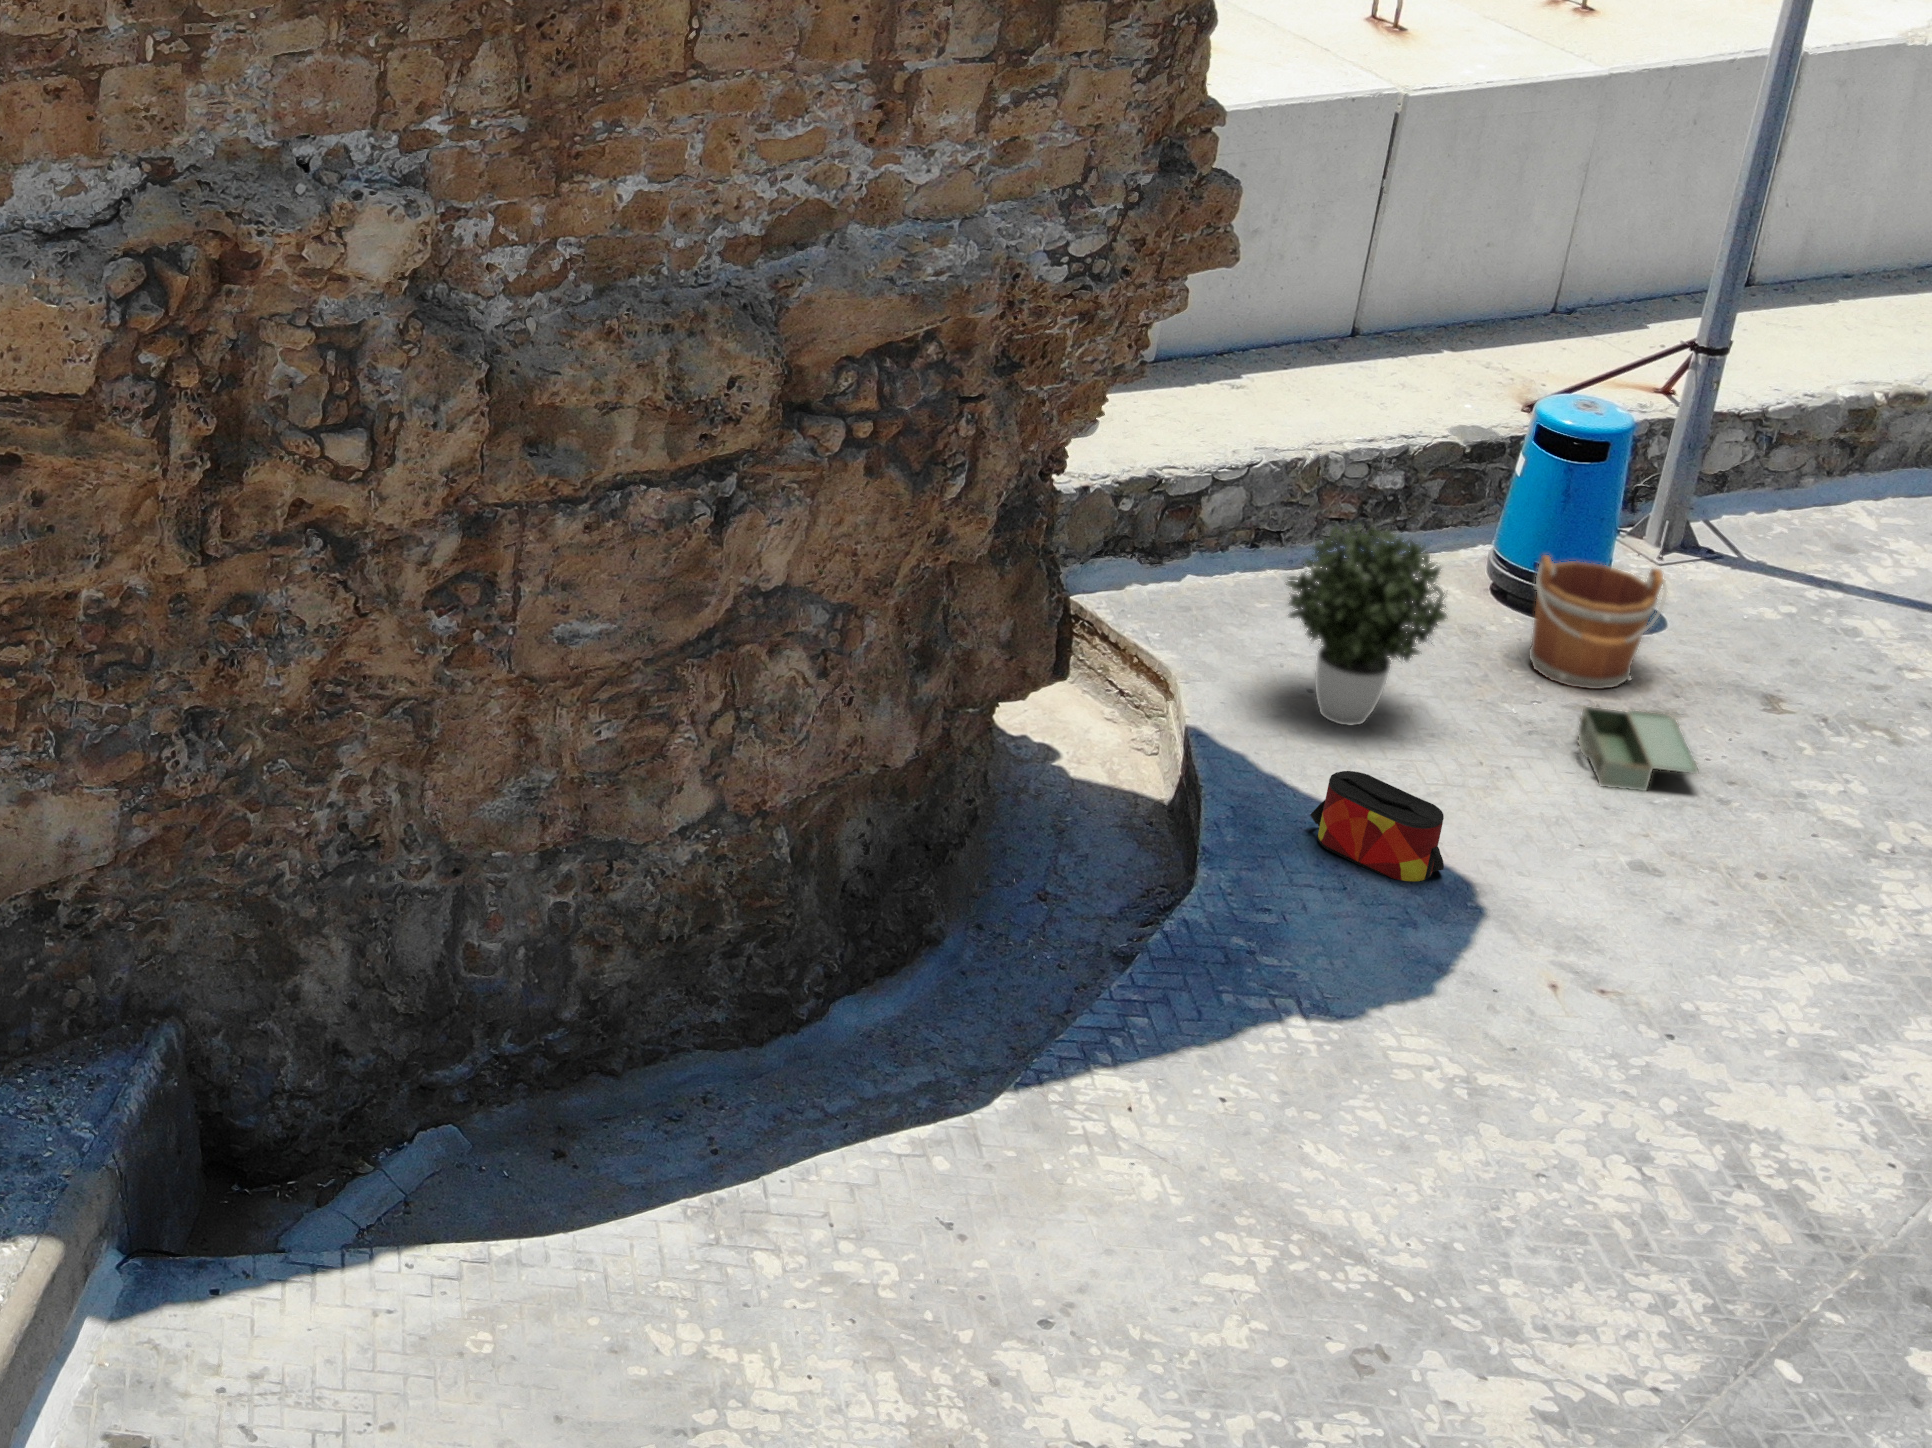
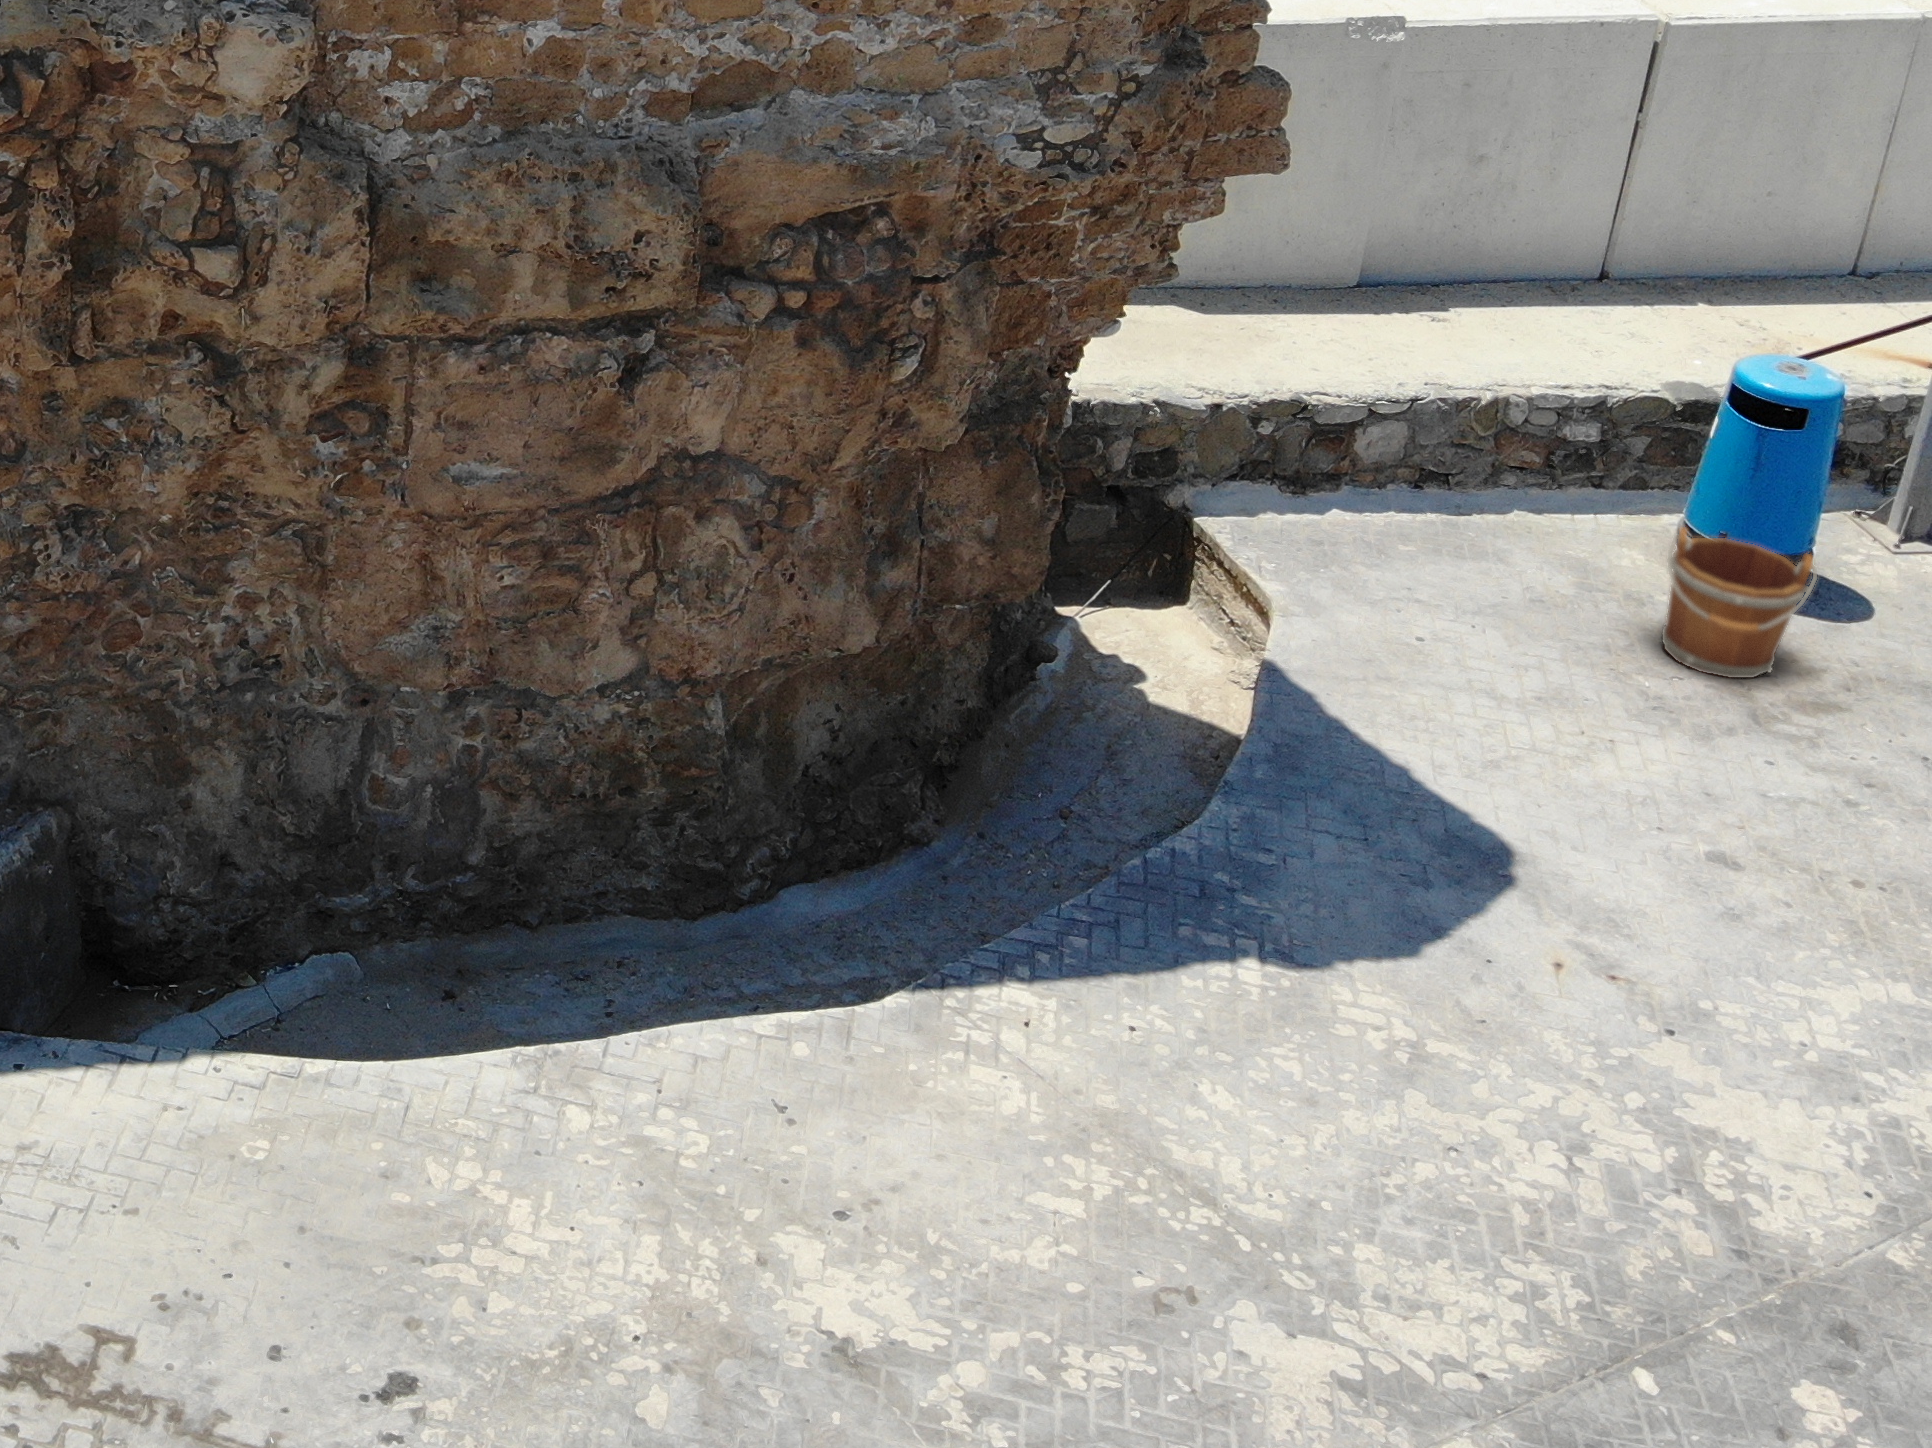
potted plant: present [1287,524,1447,725] -> none [1359,468,1537,683]
toolbox: present [1578,707,1698,791] -> none [1672,691,1796,789]
bag: present [1310,771,1444,881] -> none [1327,722,1457,849]

